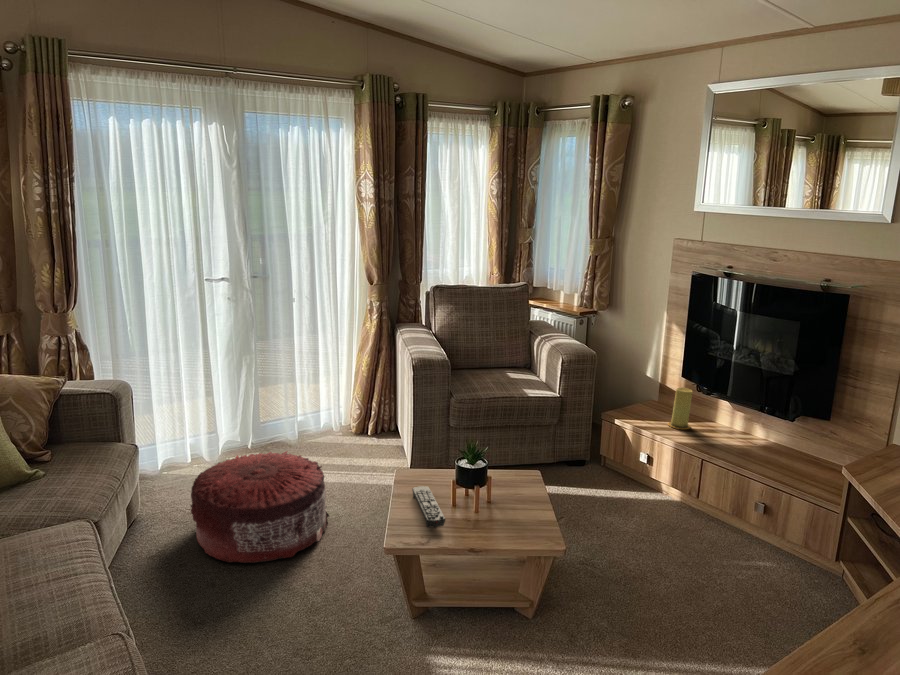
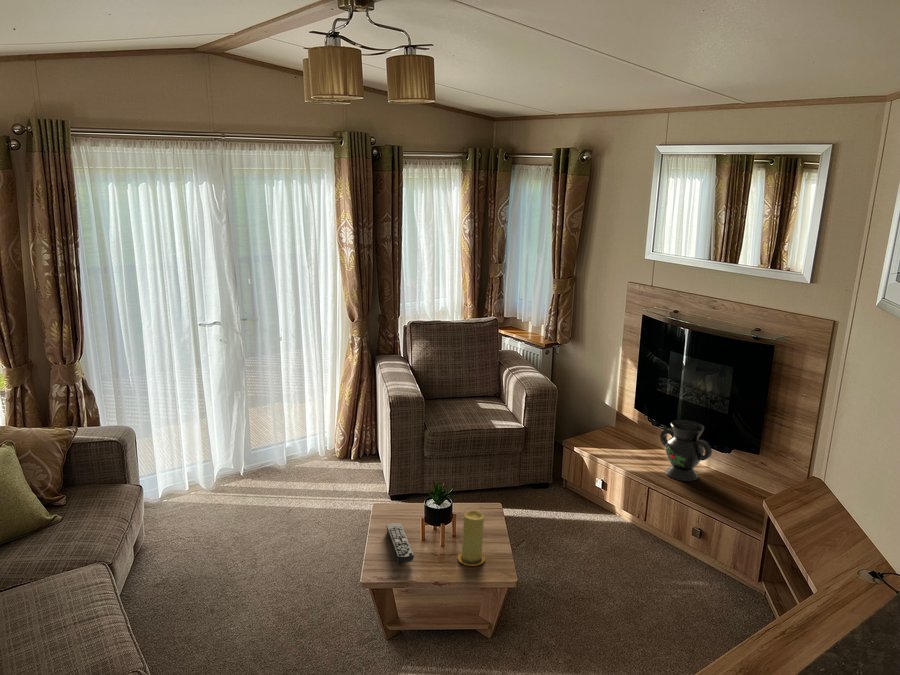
decorative vase: none [714,386,775,453] -> present [660,420,712,481]
candle: present [668,387,693,429] -> present [457,510,485,566]
pouf: present [191,451,329,563] -> none [191,485,316,590]

